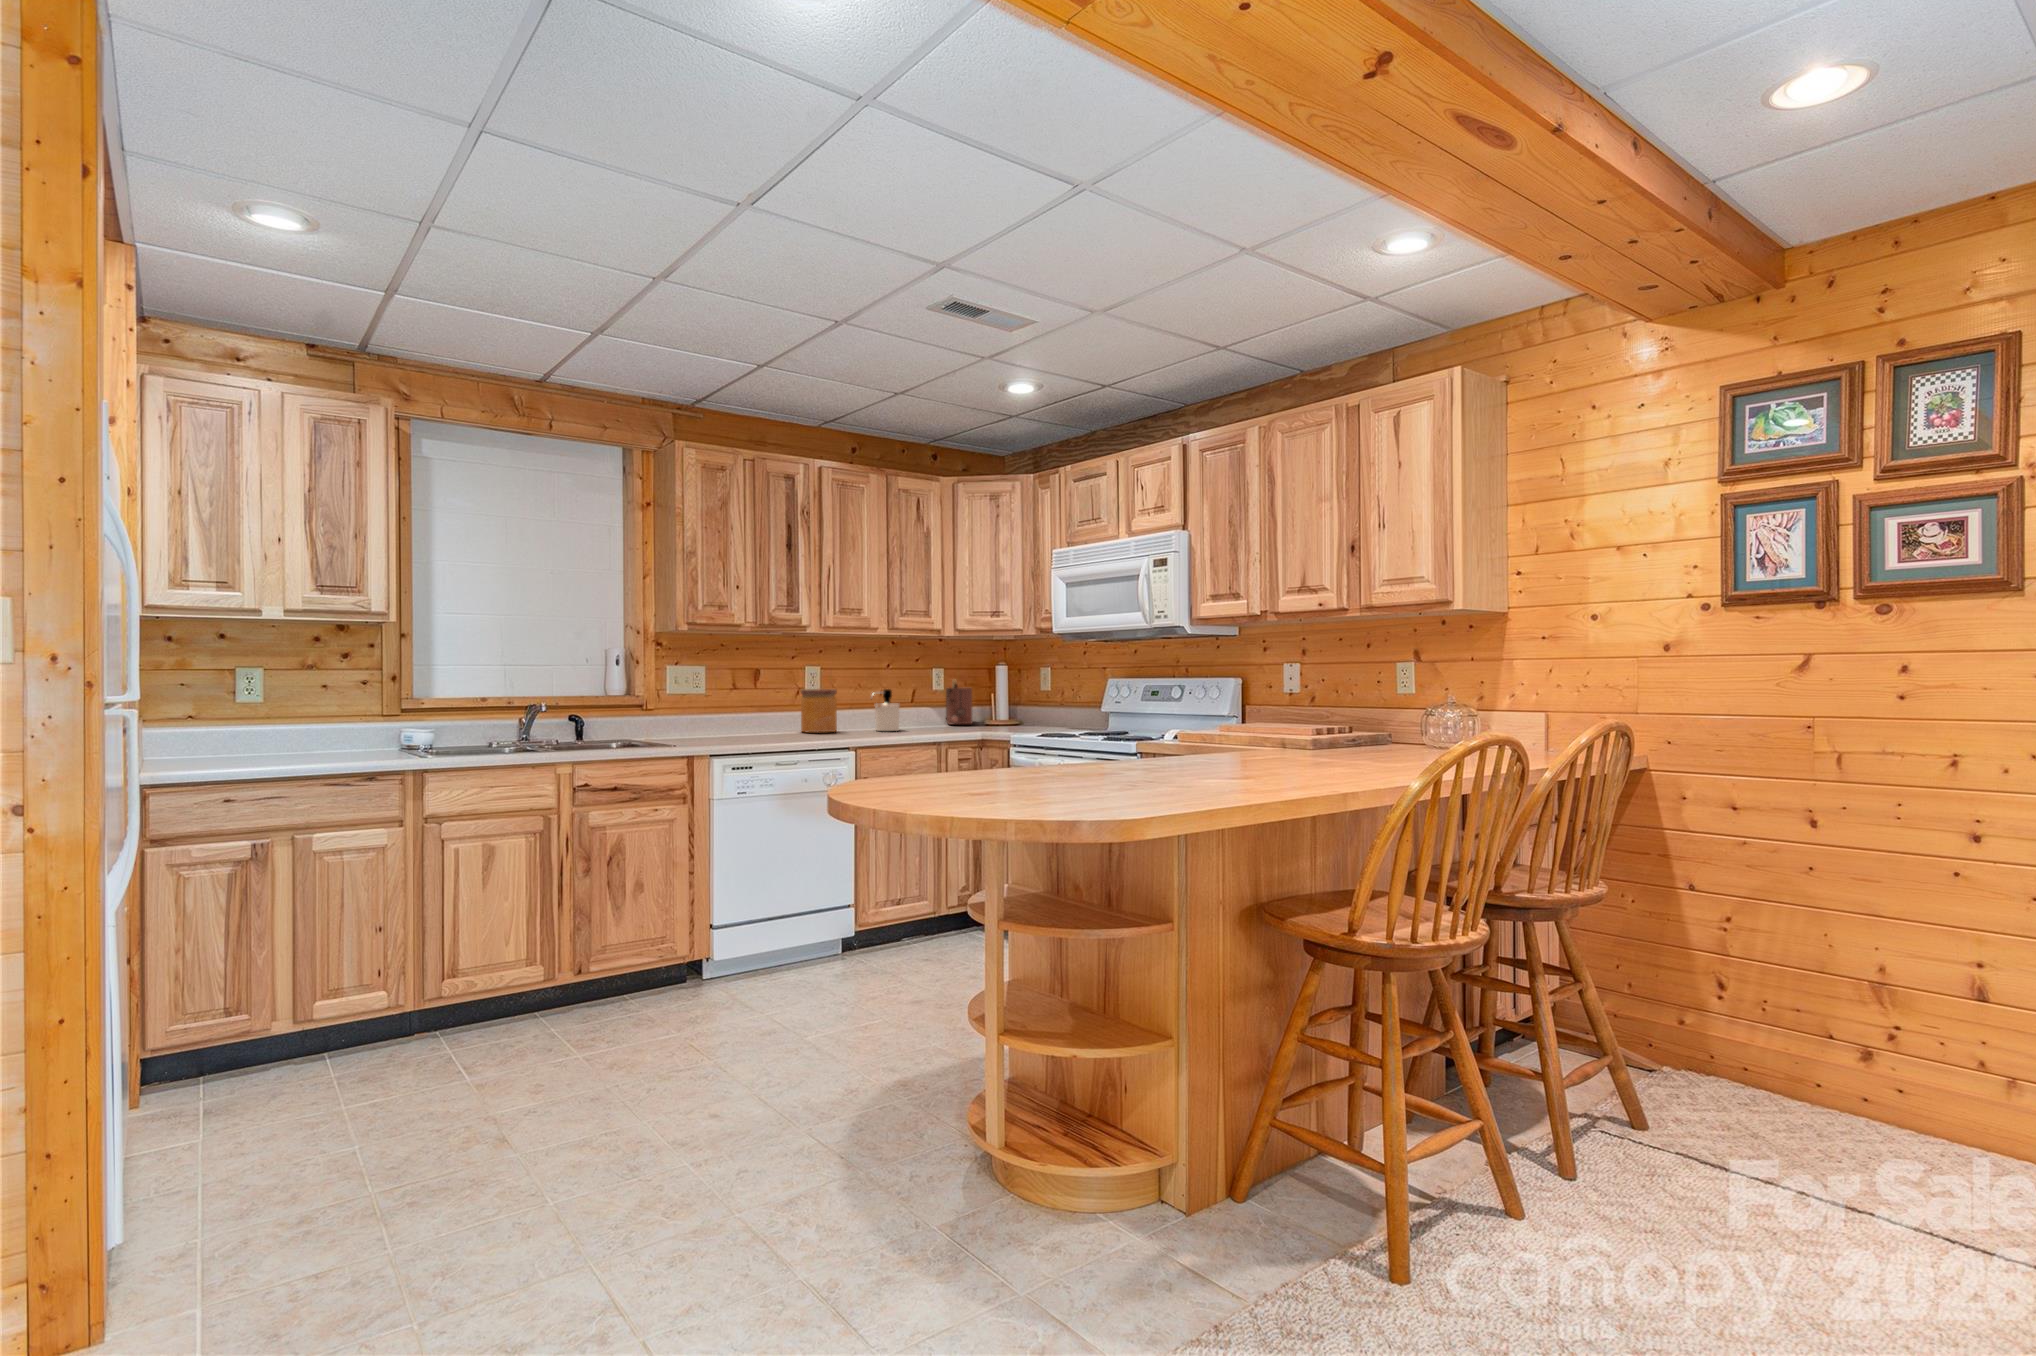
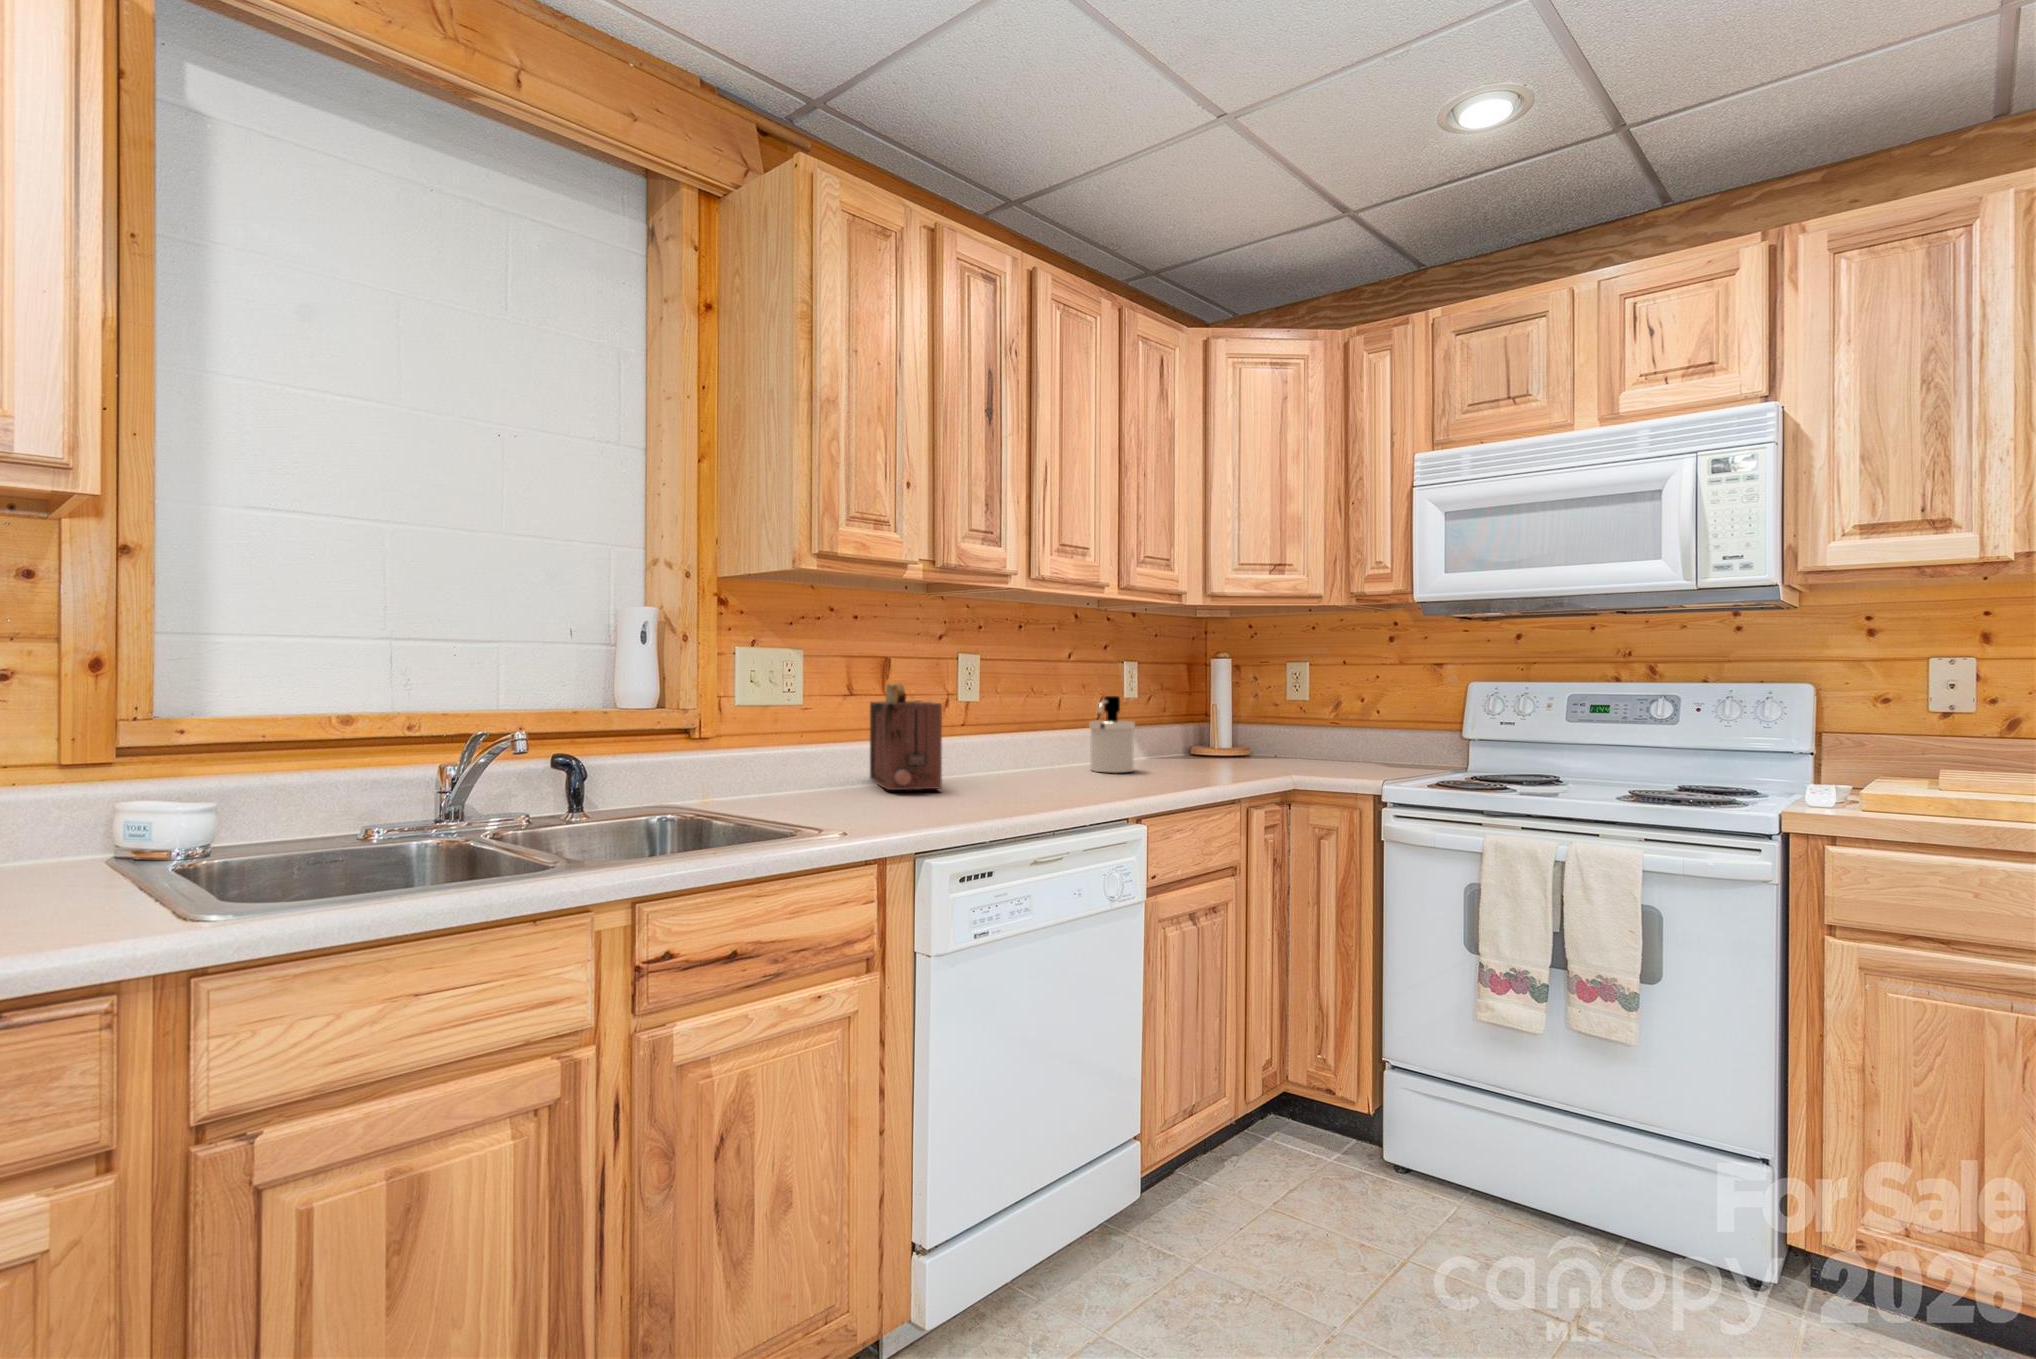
toaster: present [946,679,972,724] -> present [870,683,942,790]
jar: present [801,689,837,733] -> none [974,695,1041,778]

